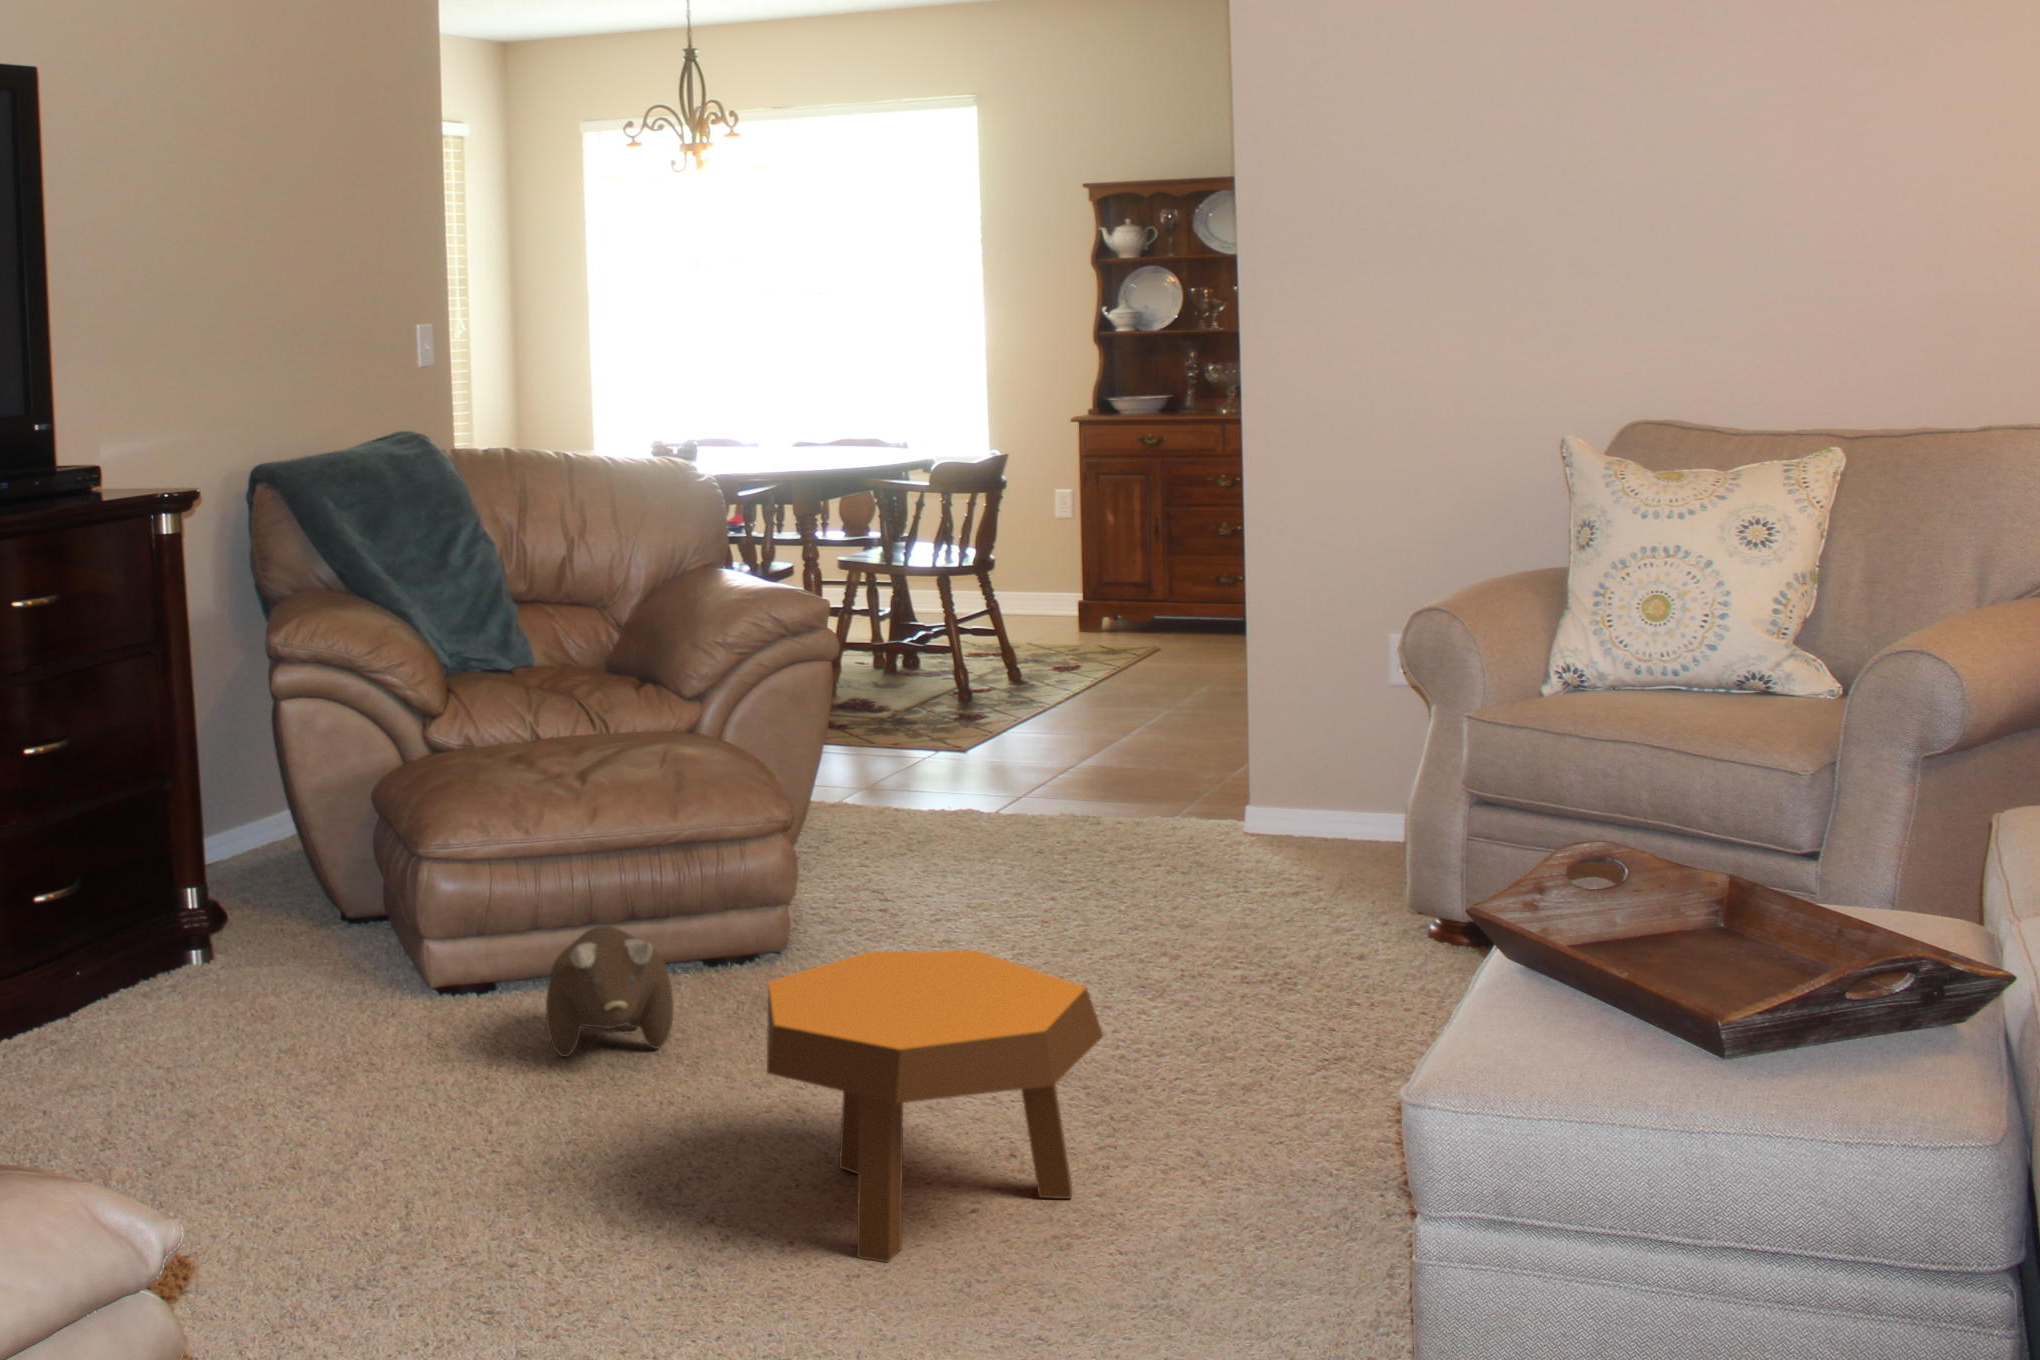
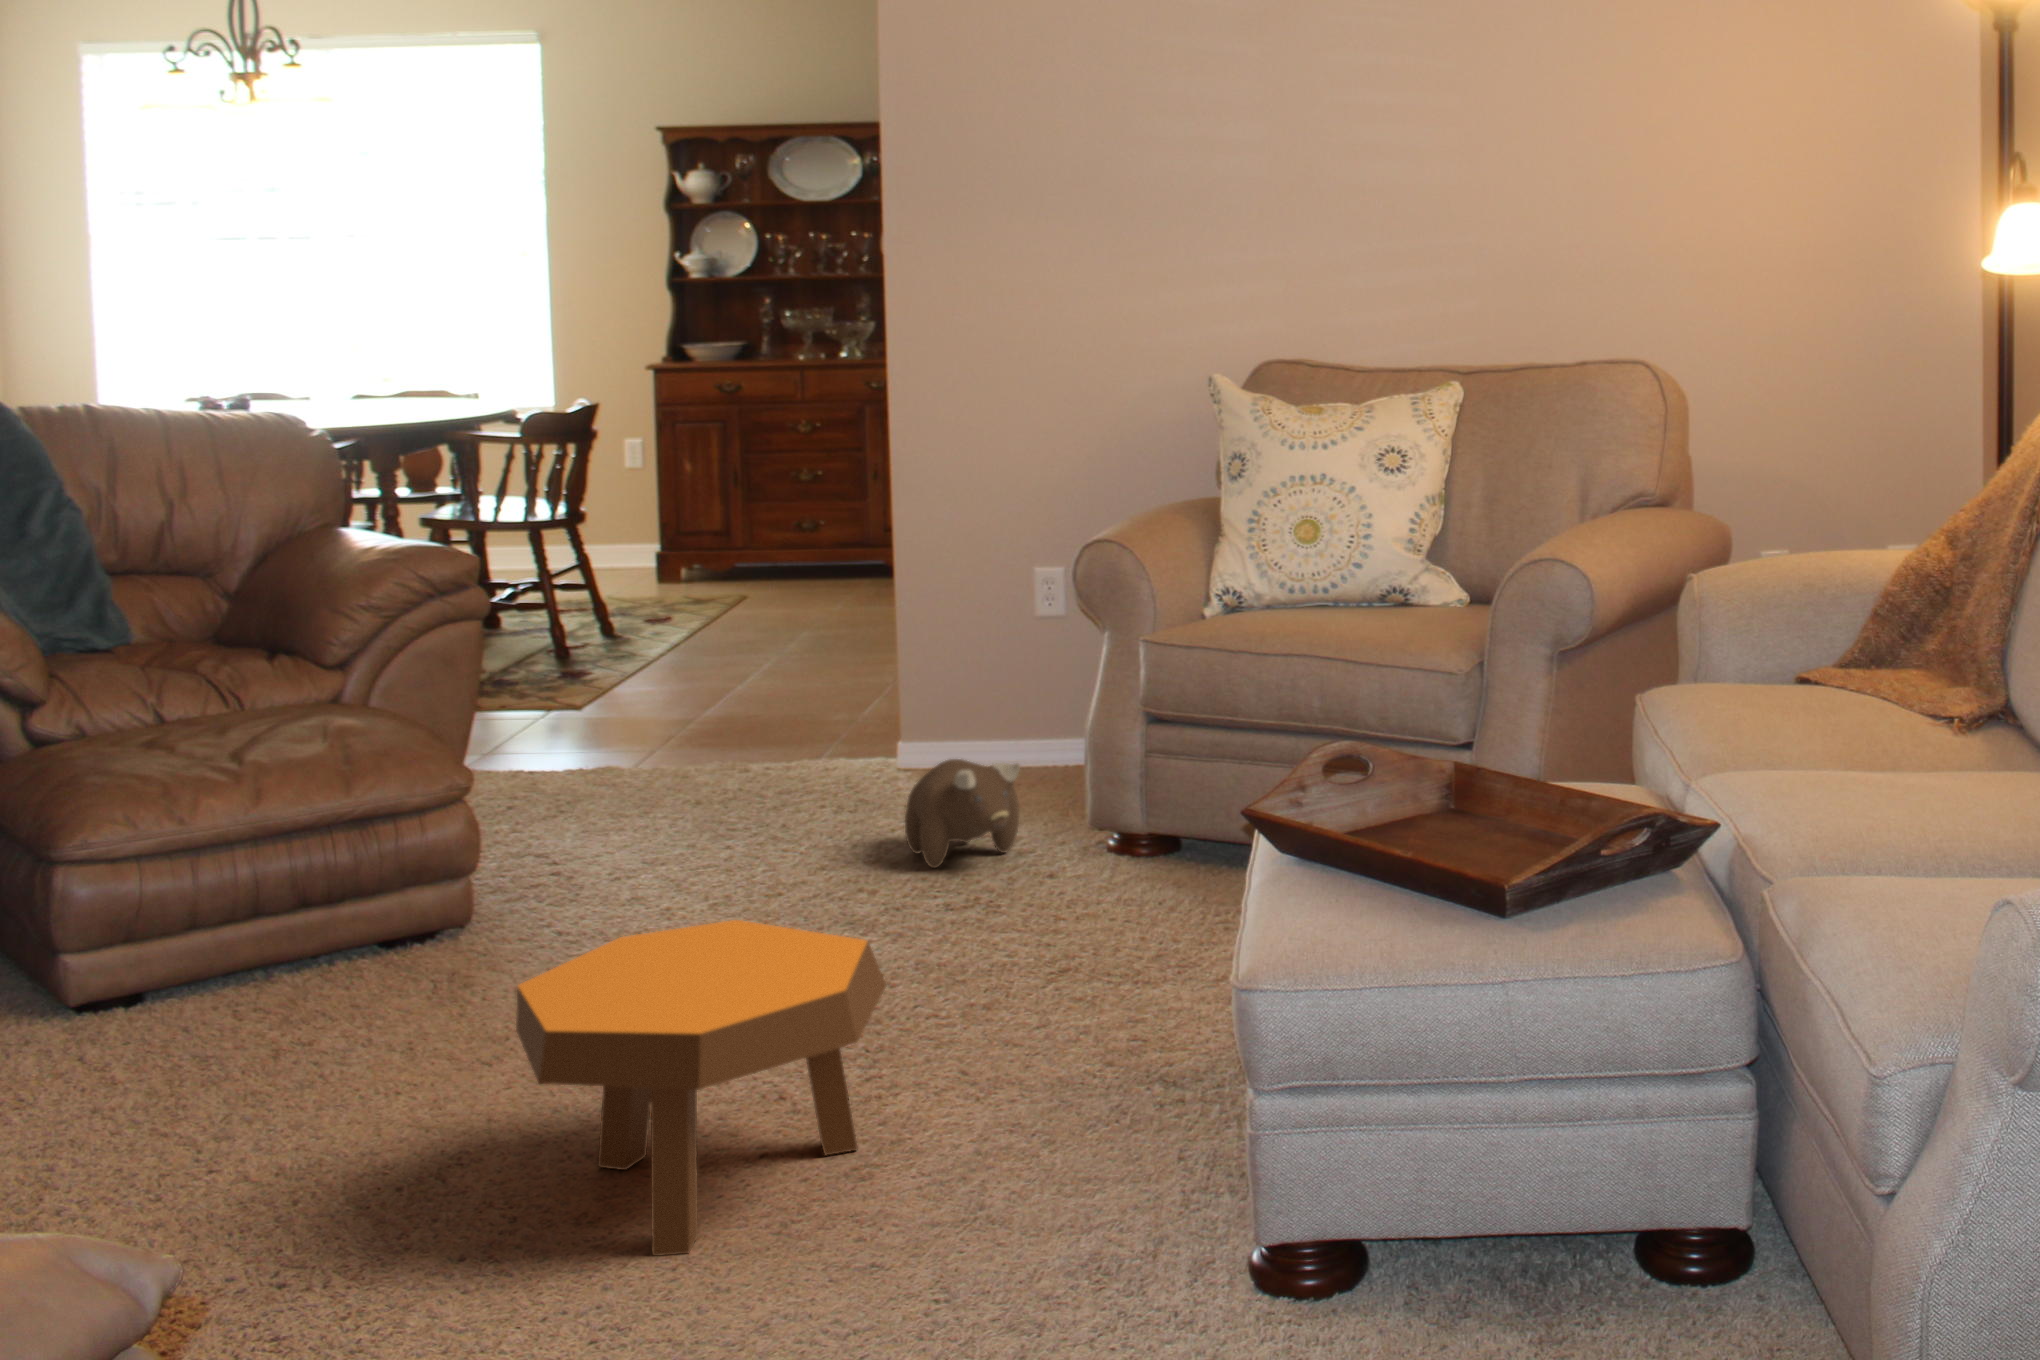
plush toy: present [546,926,673,1057] -> present [905,759,1020,868]

